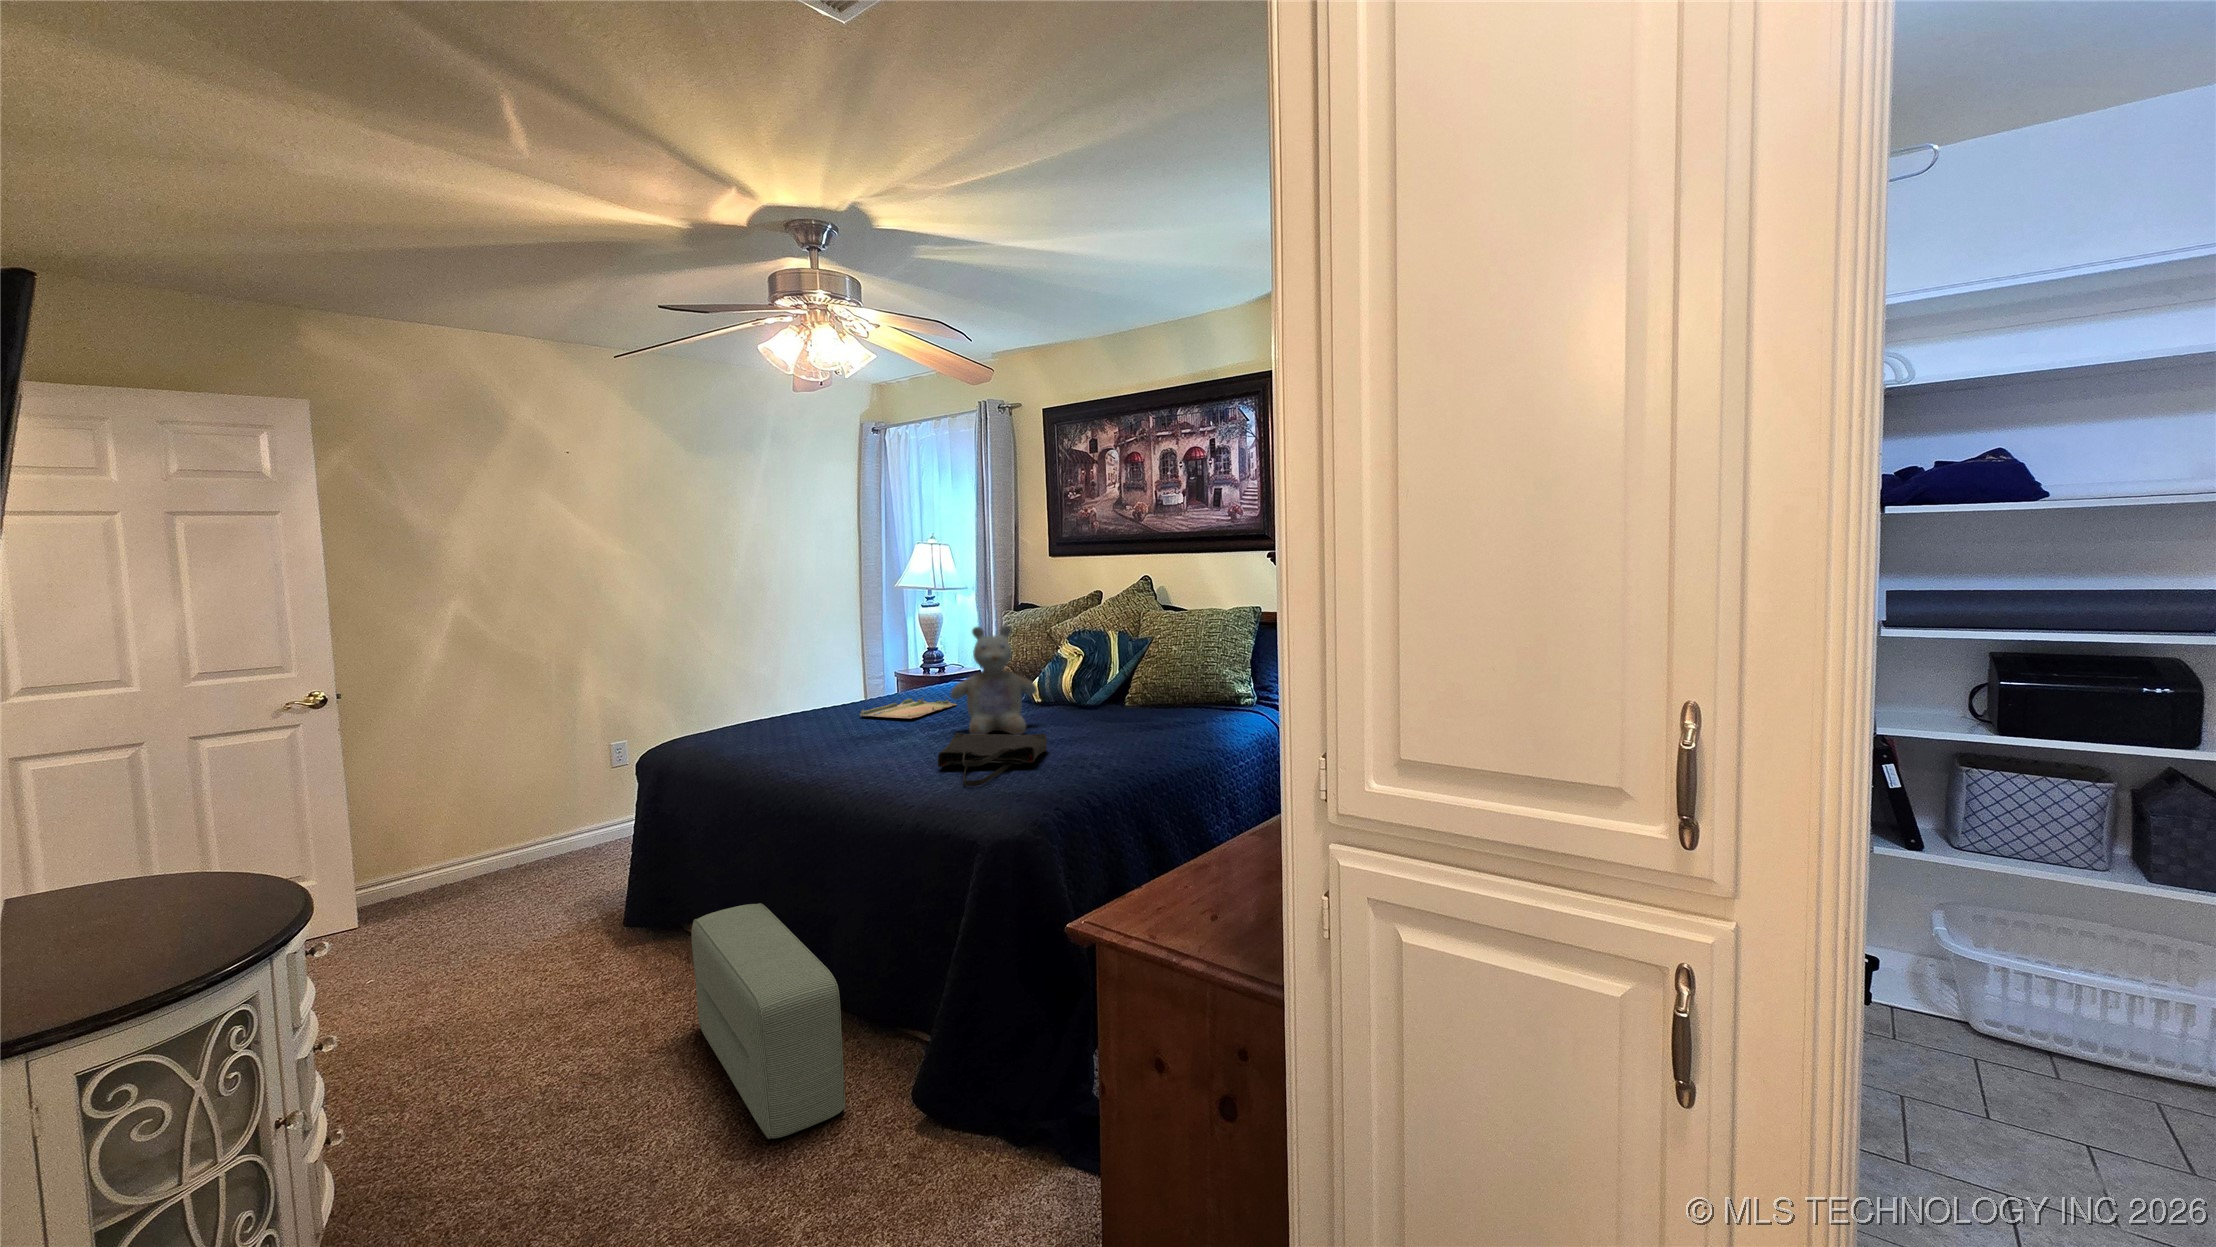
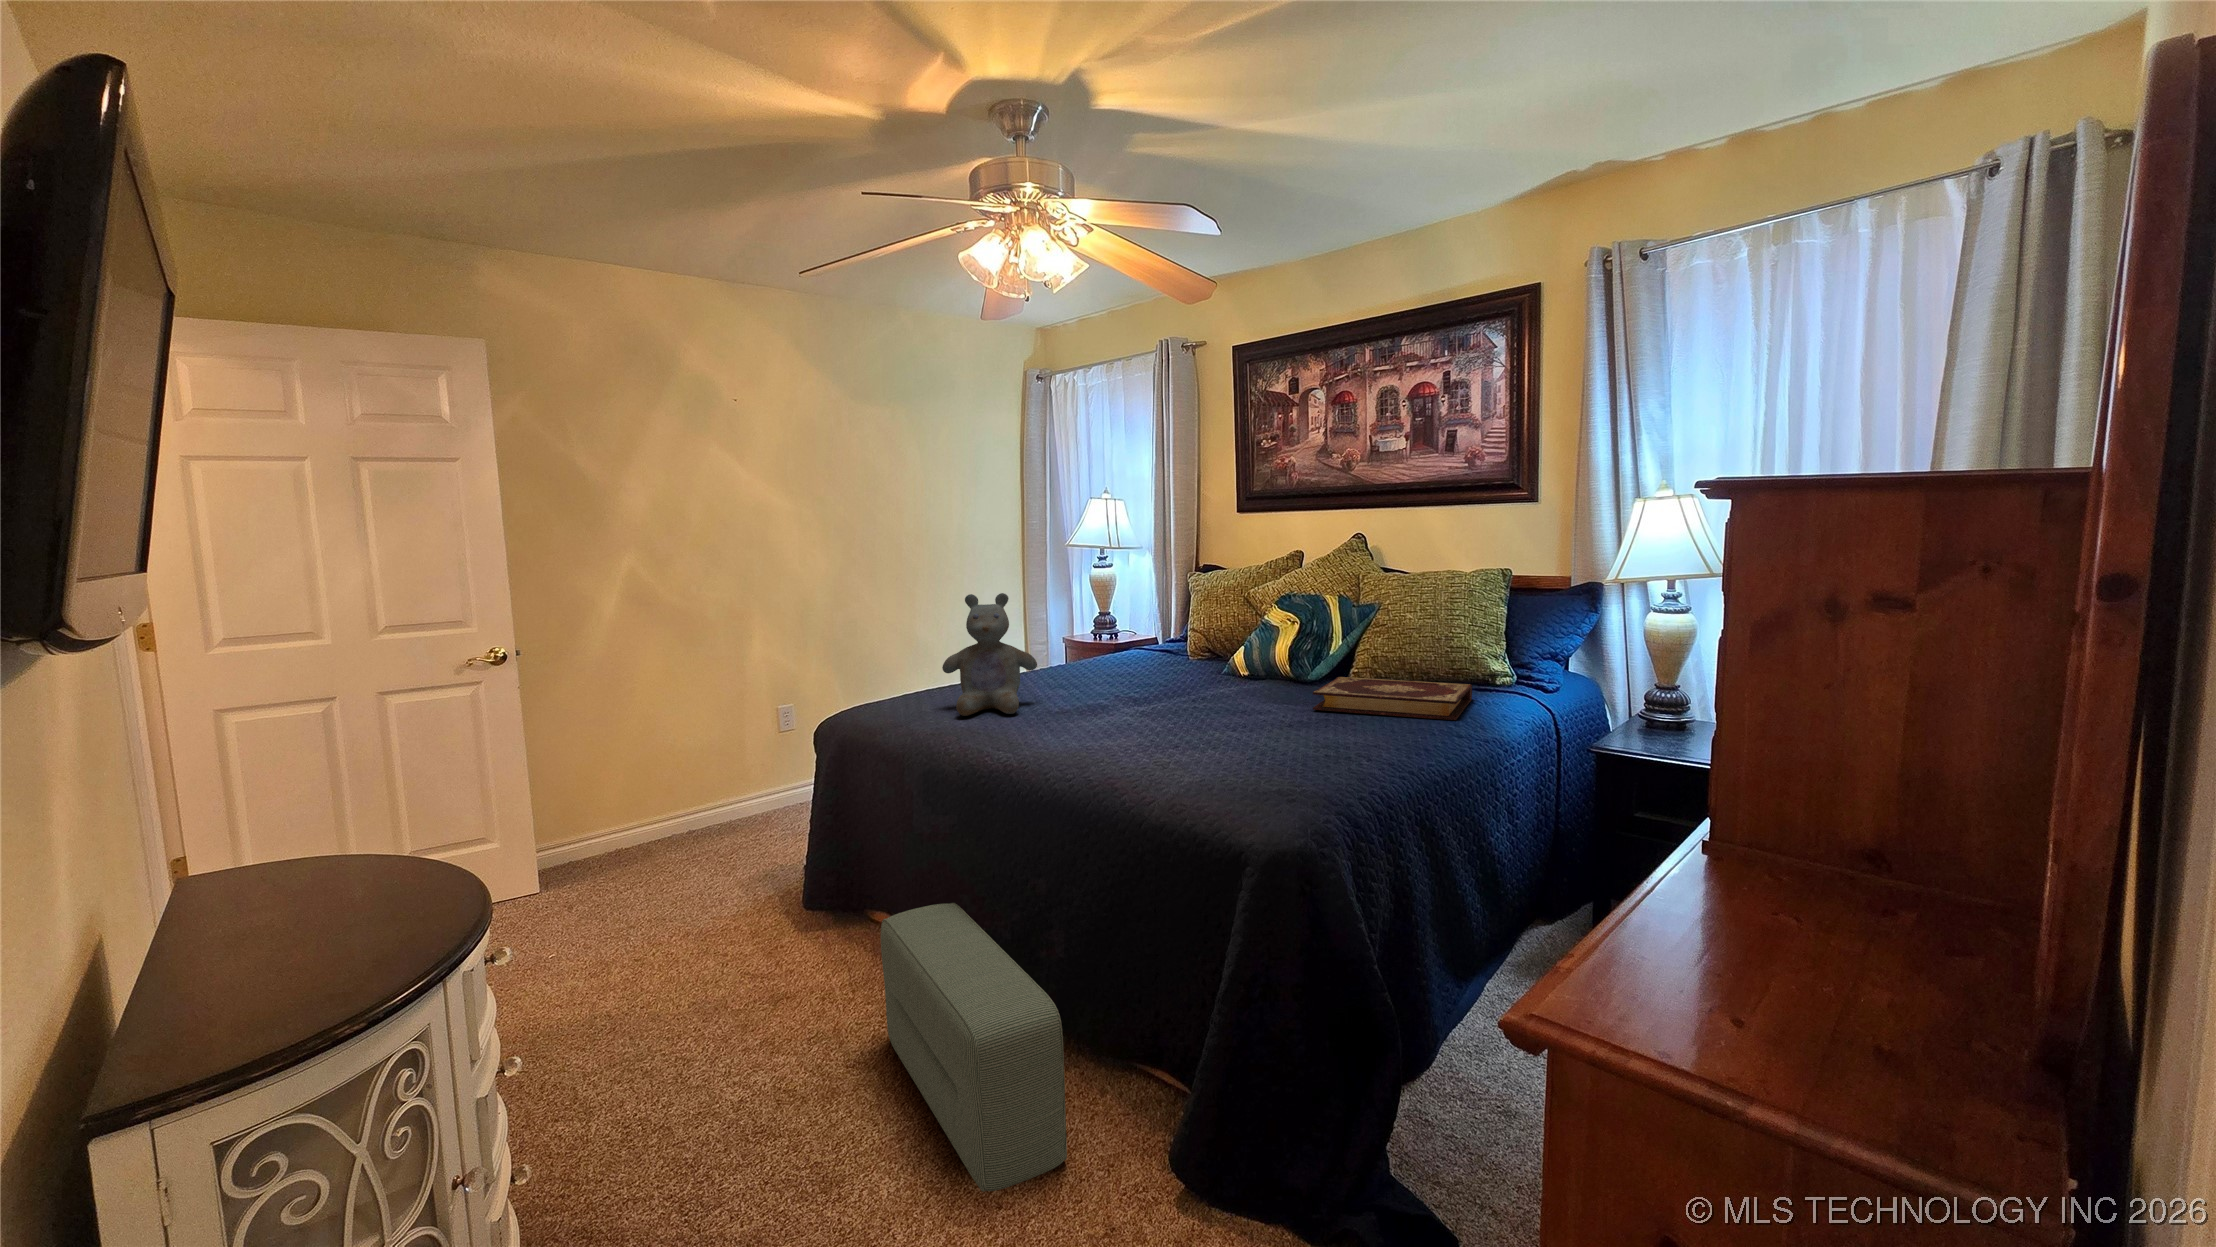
stuffed bear: present [951,625,1037,735] -> present [942,593,1037,716]
tray: present [859,697,956,718] -> none [1044,668,1150,694]
book: none [1084,700,1218,733] -> present [1313,677,1472,720]
tote bag: present [938,733,1047,786] -> none [1156,713,1280,779]

